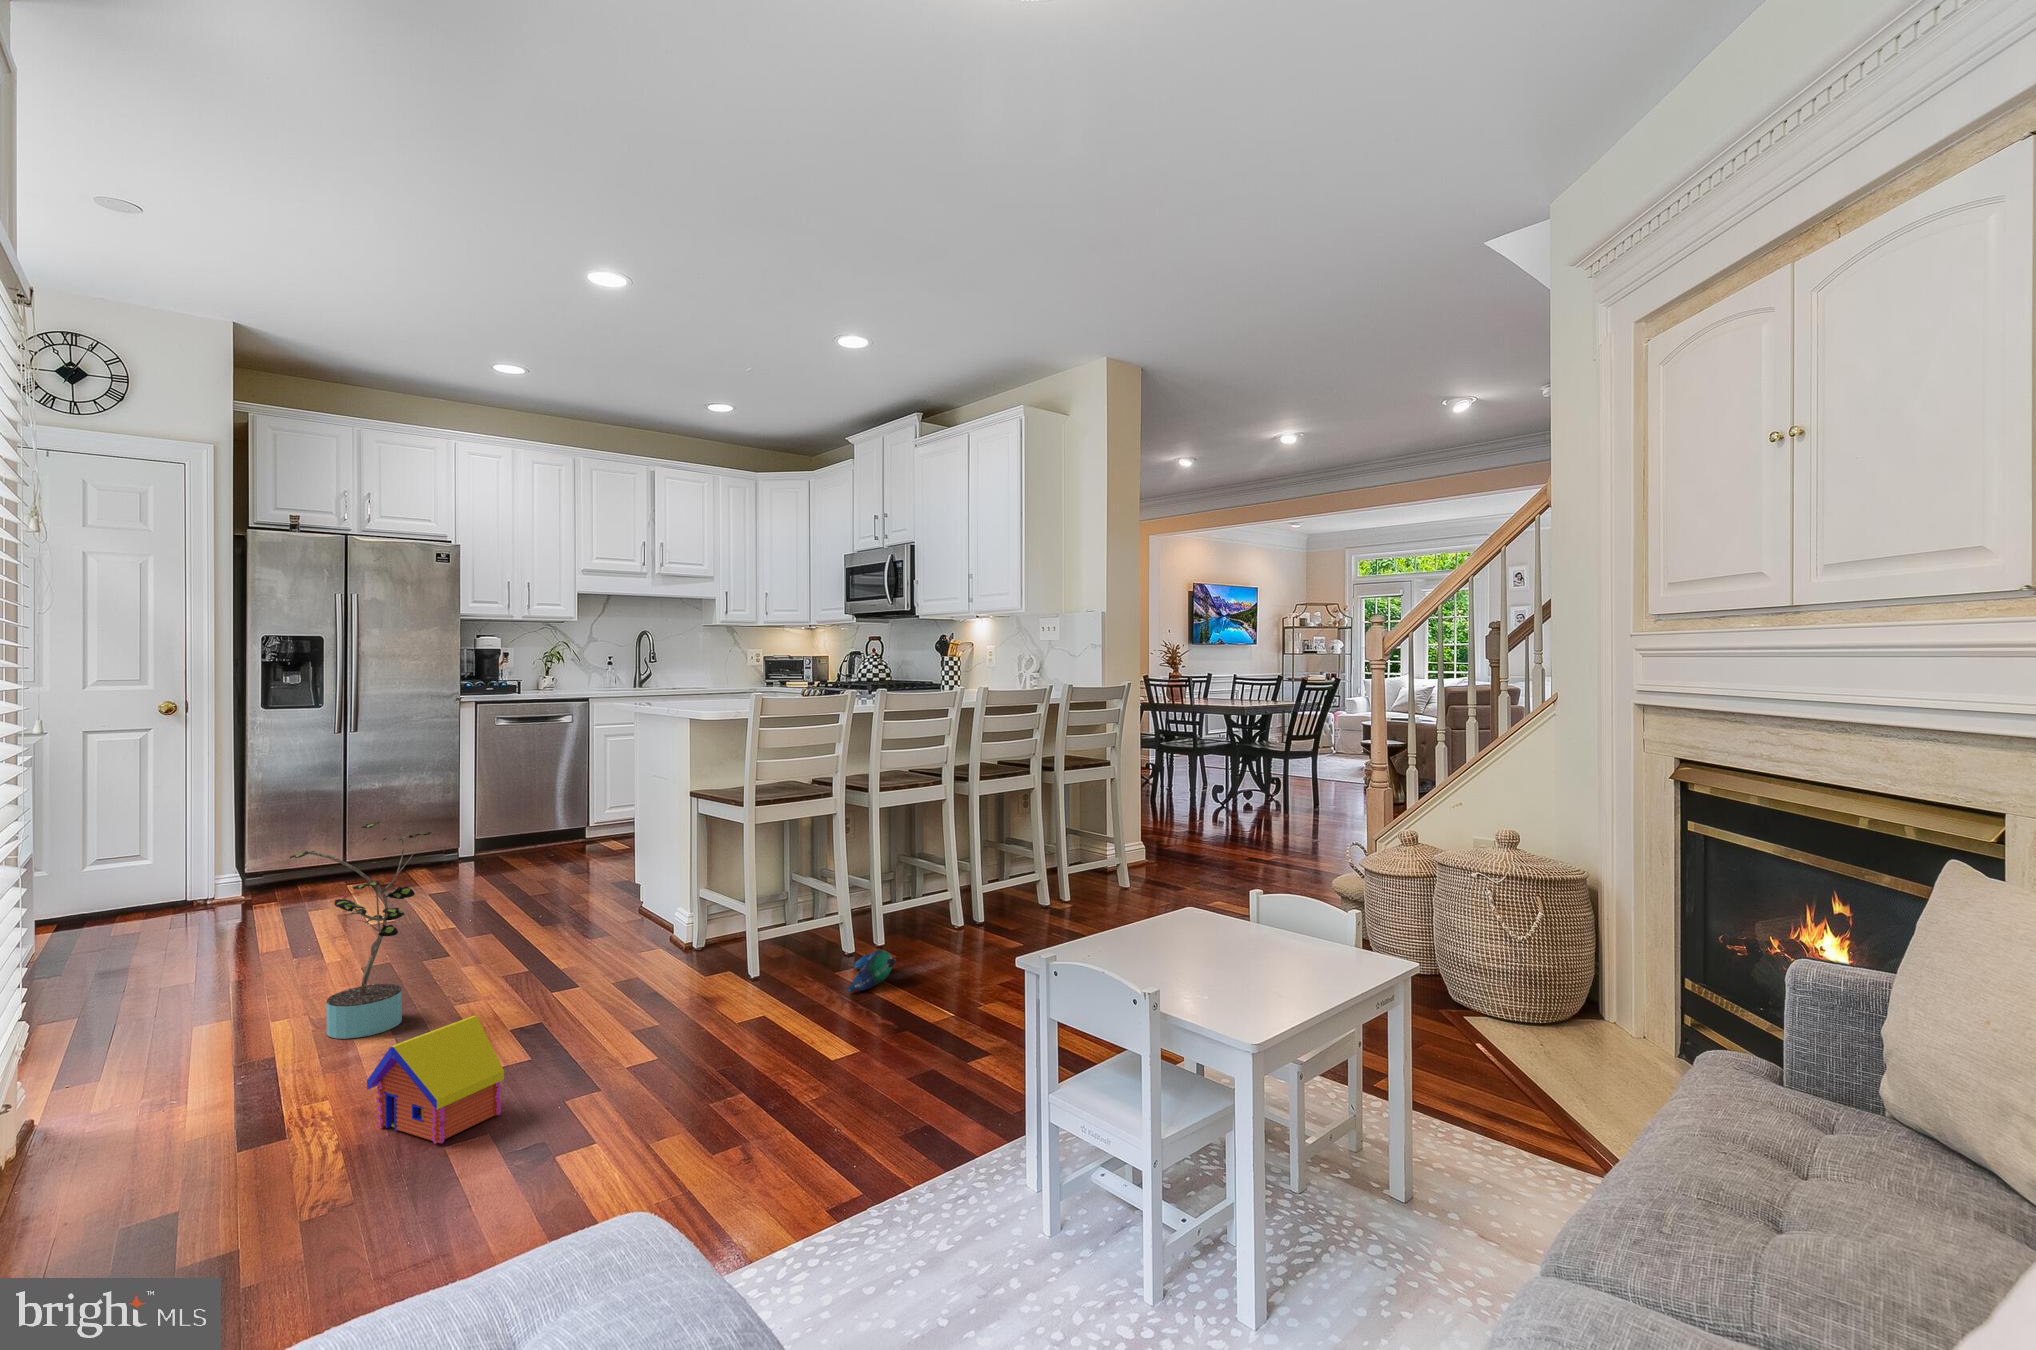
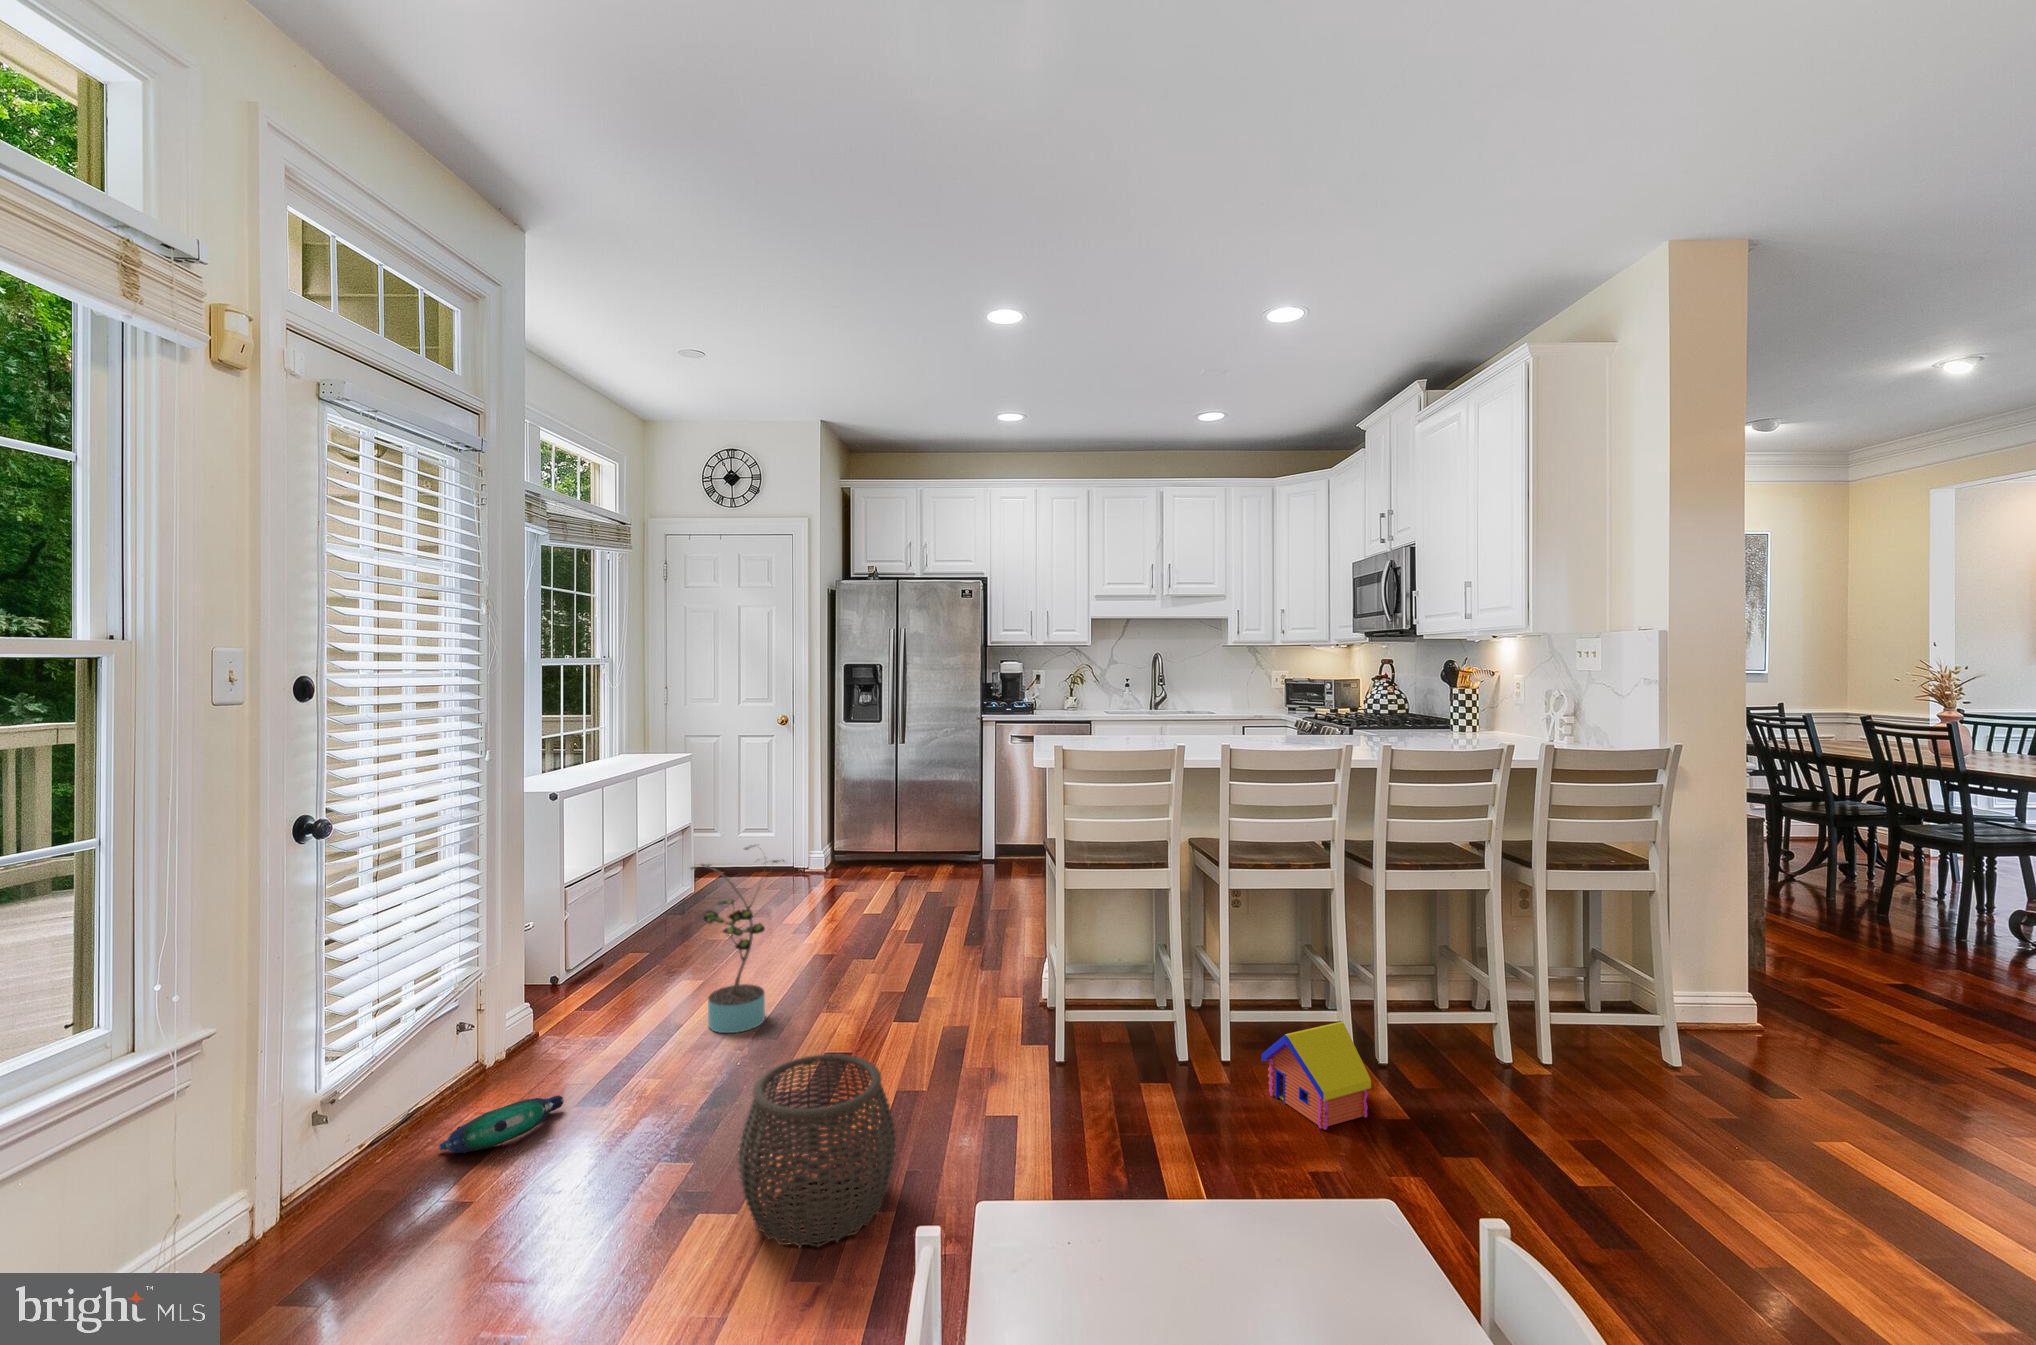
plush toy: present [847,950,896,992] -> present [439,1095,564,1154]
woven basket: none [599,957,746,1115] -> present [737,1054,896,1248]
toy house: present [367,1016,504,1144] -> present [1262,1022,1371,1130]

